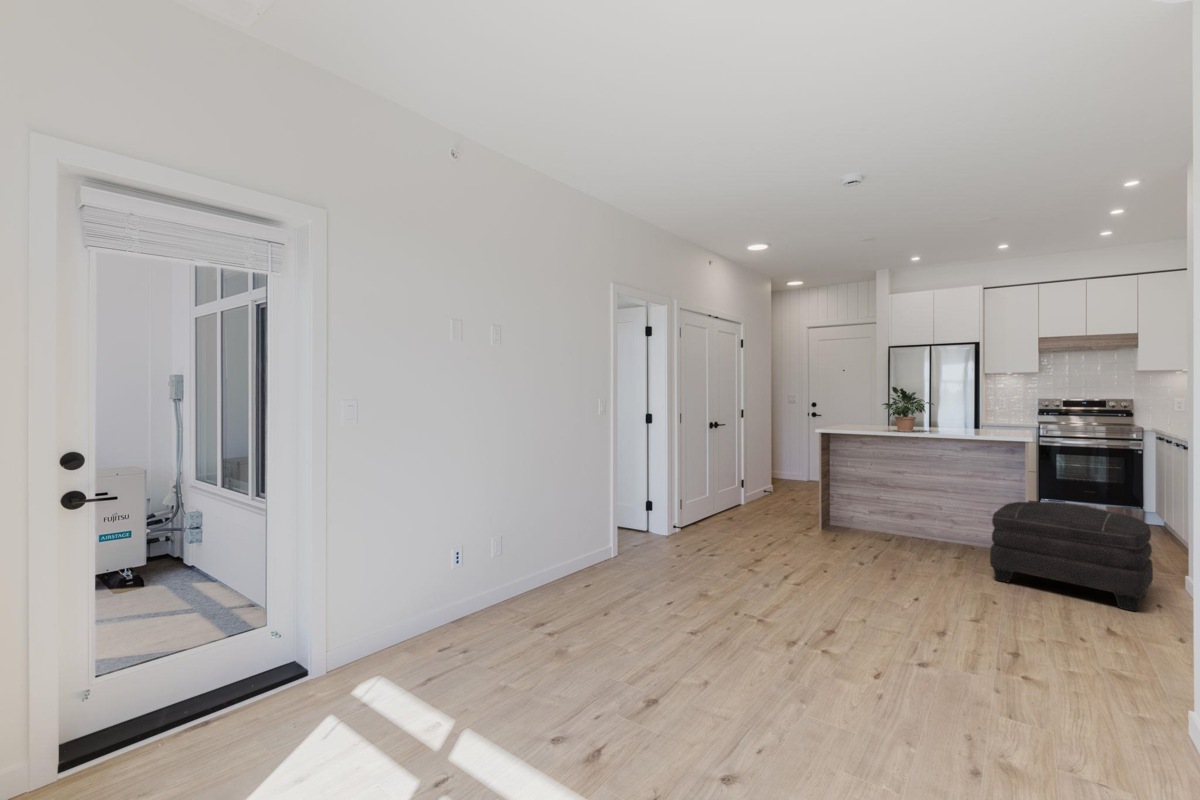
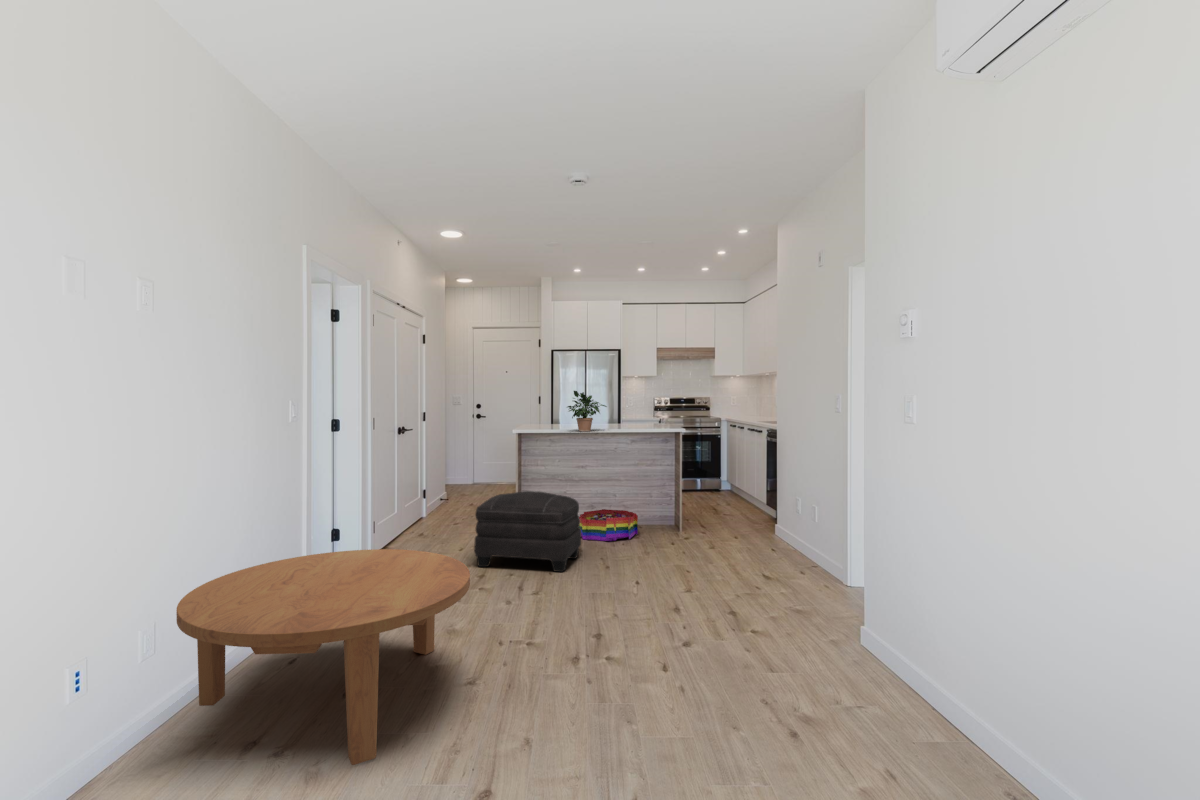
ottoman: present [990,502,1153,611] -> present [474,491,581,572]
coffee table: none [460,514,685,693] -> present [176,549,470,765]
storage bin: none [889,520,970,560] -> present [579,509,638,541]

